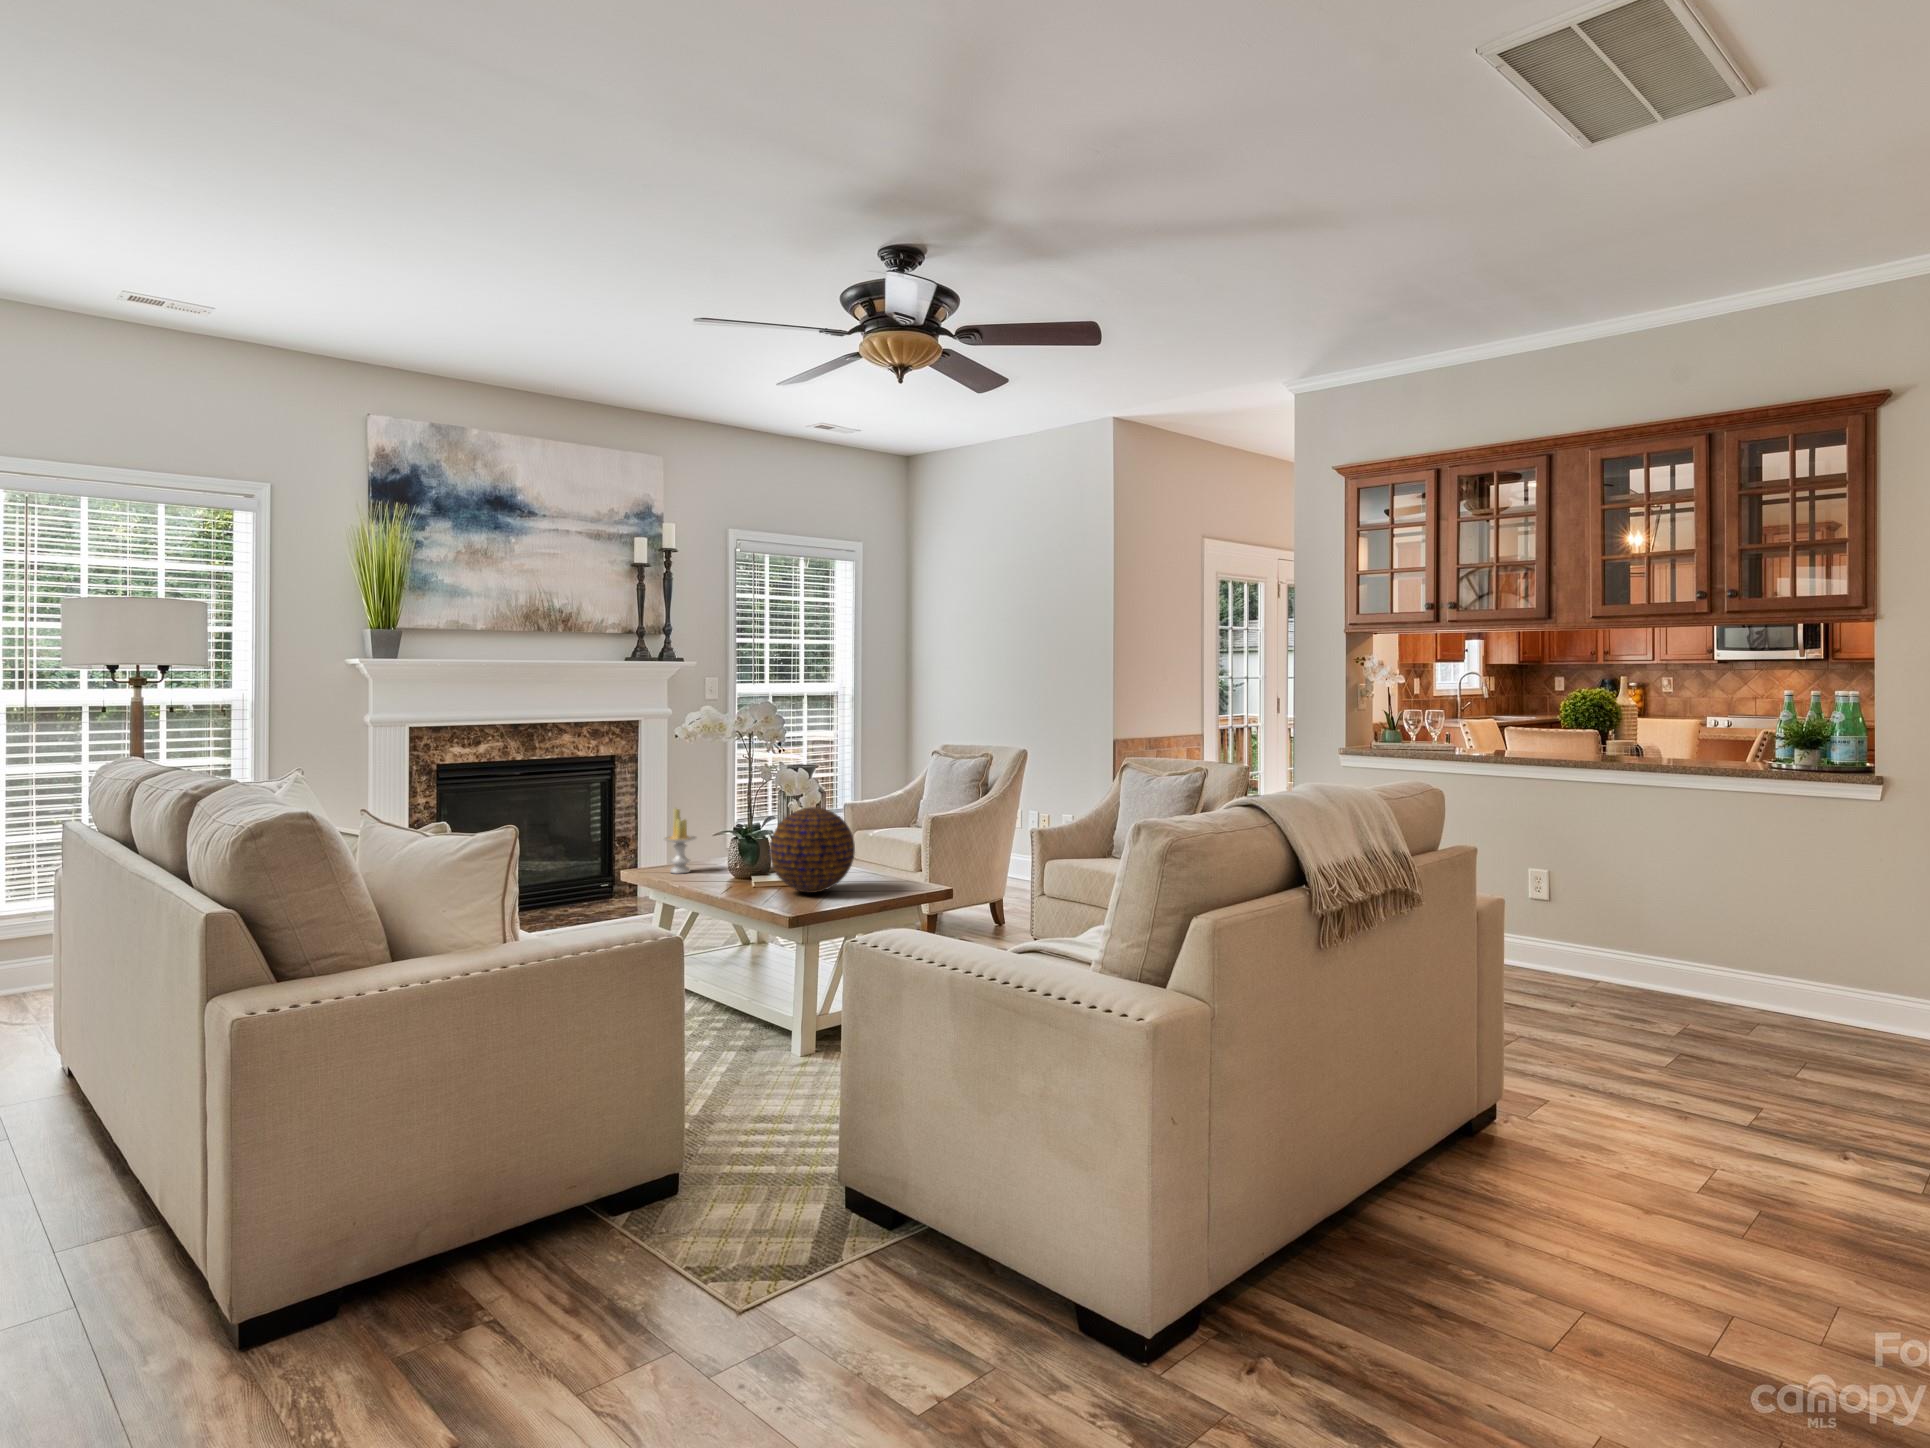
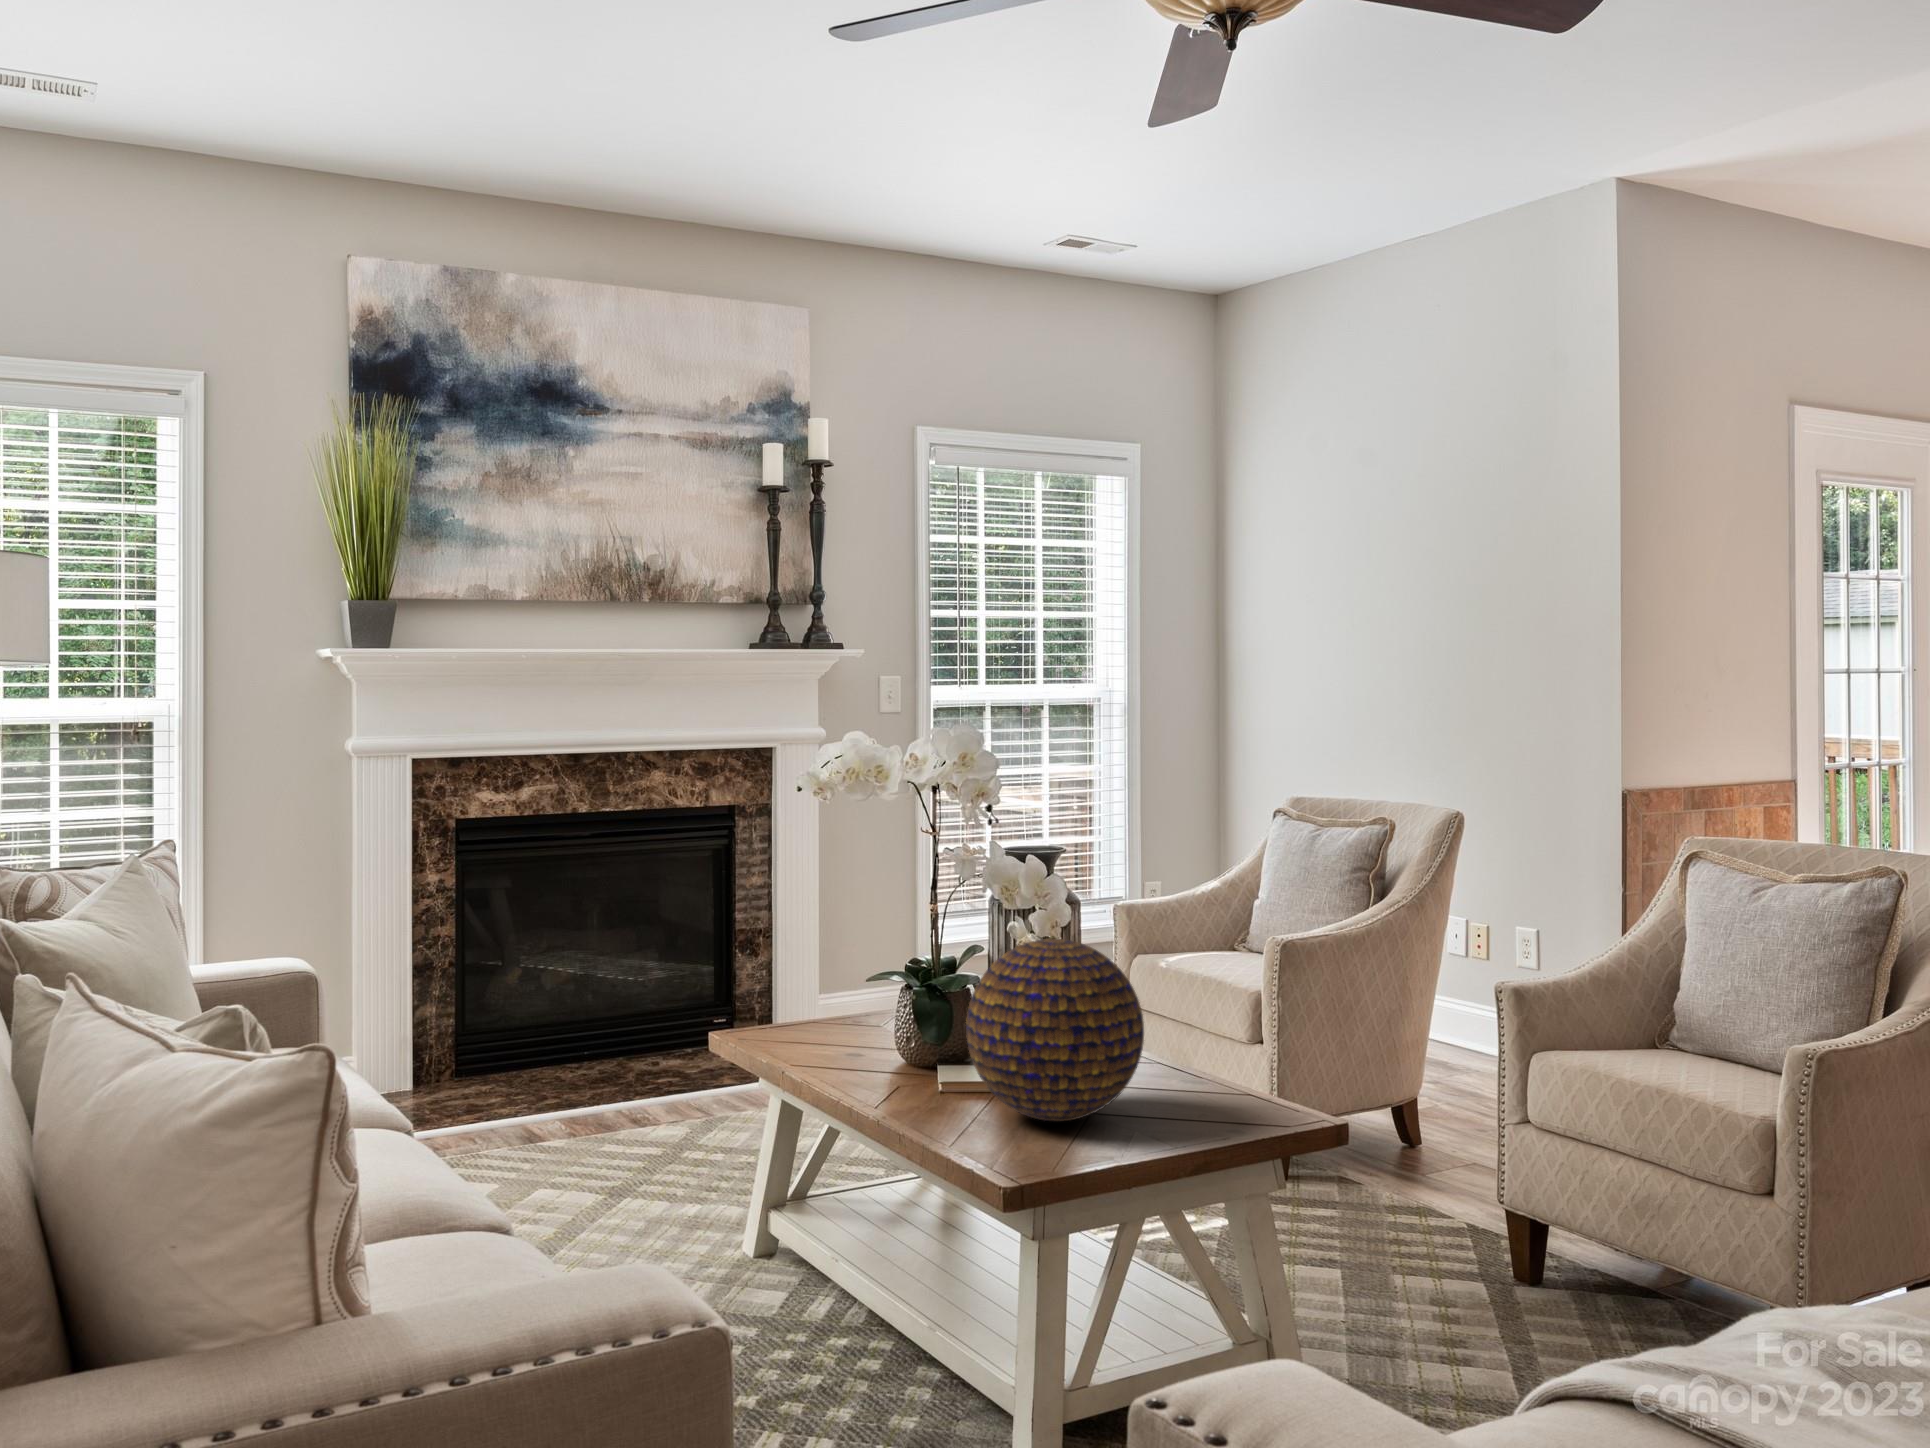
candle: present [664,808,696,874] -> none [776,918,837,1045]

